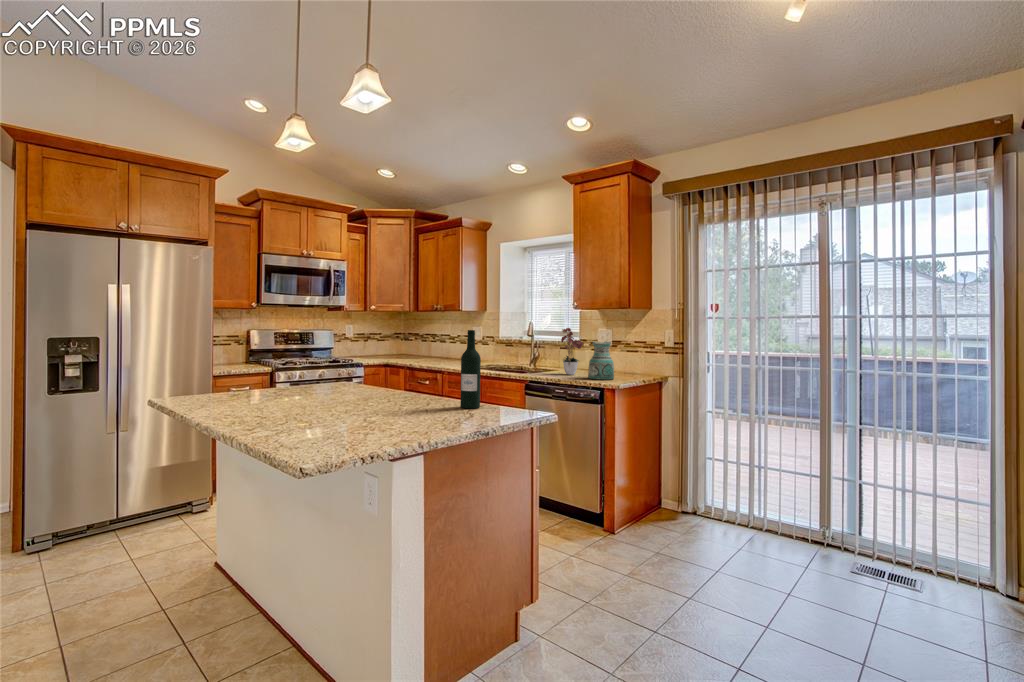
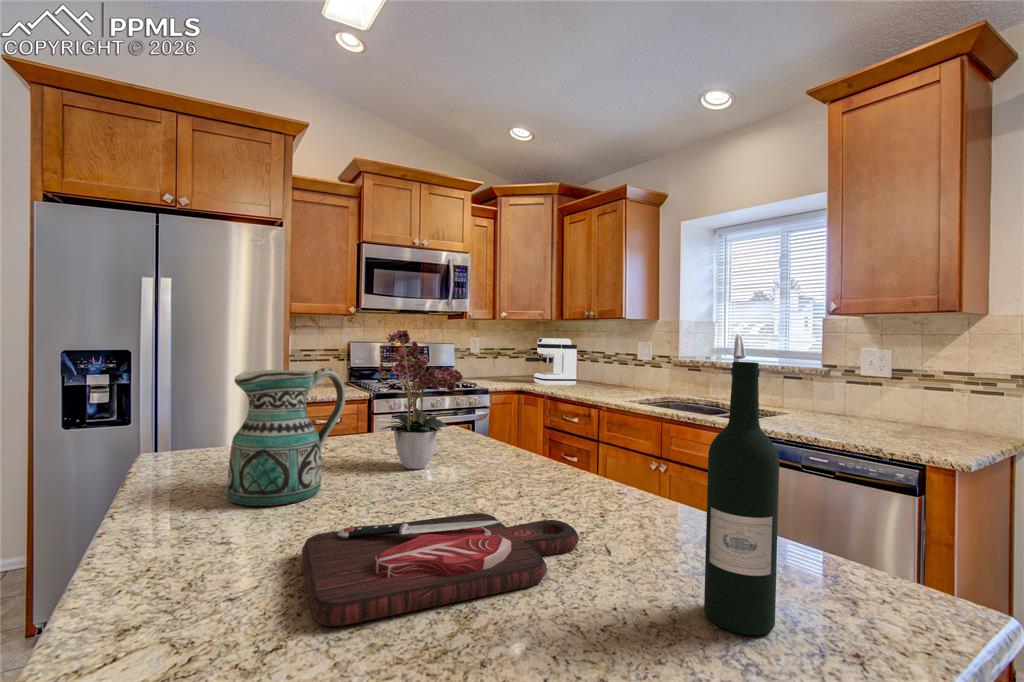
coffee maker: none [391,326,430,361] -> present [525,338,577,386]
flower arrangement: present [561,328,583,375] -> present [379,330,463,469]
ceramic pitcher: present [588,341,614,380] -> present [227,368,346,506]
cutting board: none [319,390,423,412] -> present [302,513,579,626]

